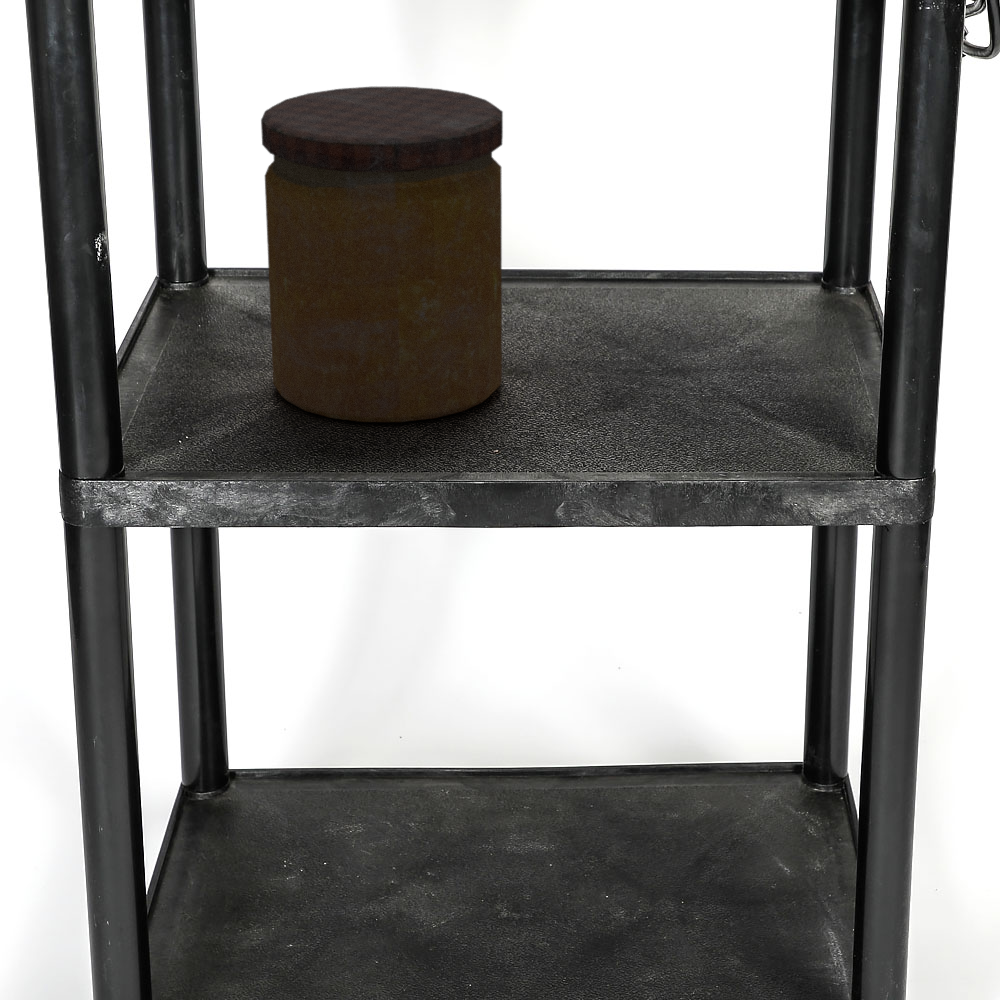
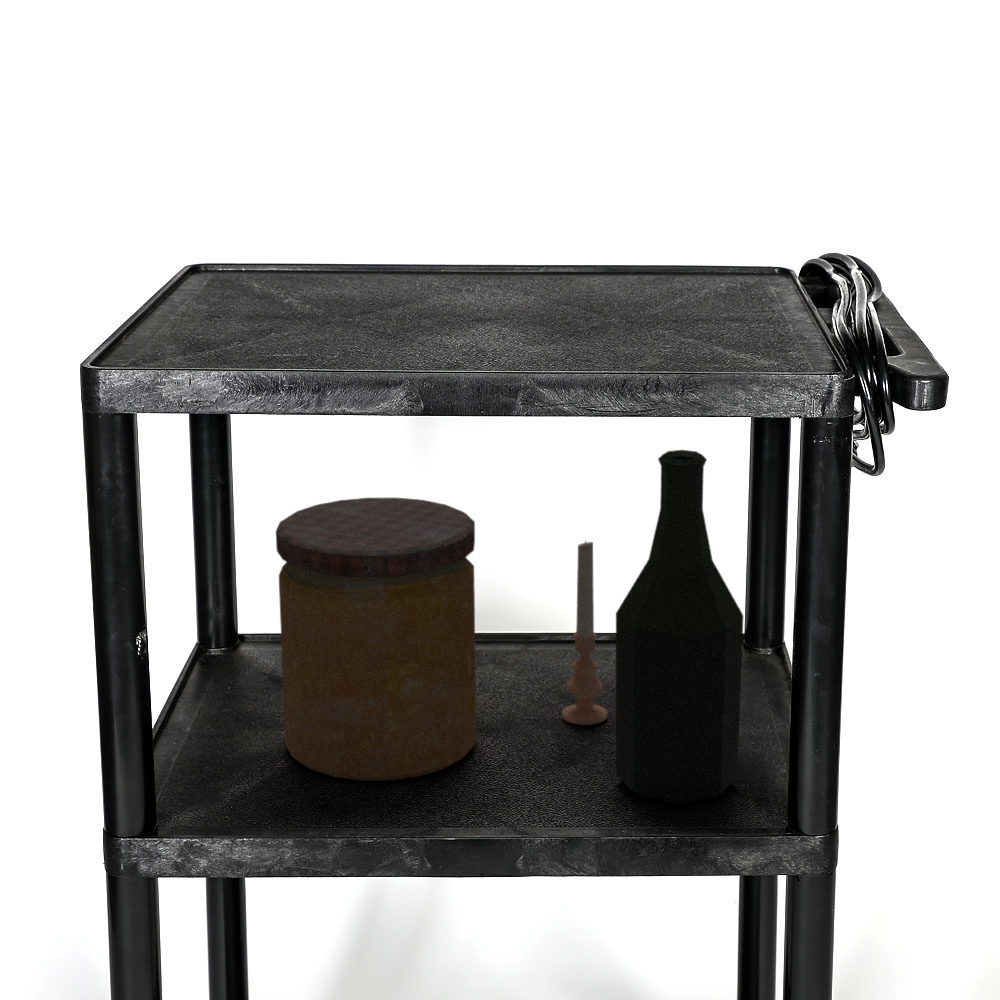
bottle: none [672,14,830,447] -> present [616,450,743,804]
candle: none [603,140,658,366] -> present [562,541,607,725]

